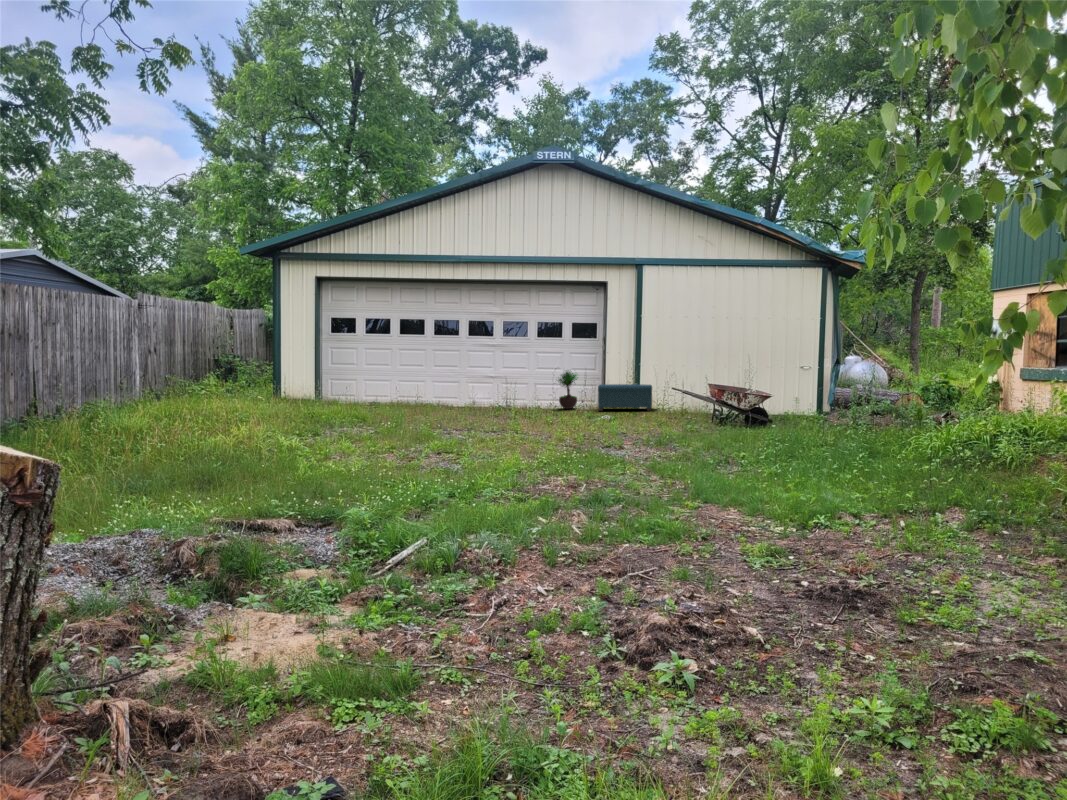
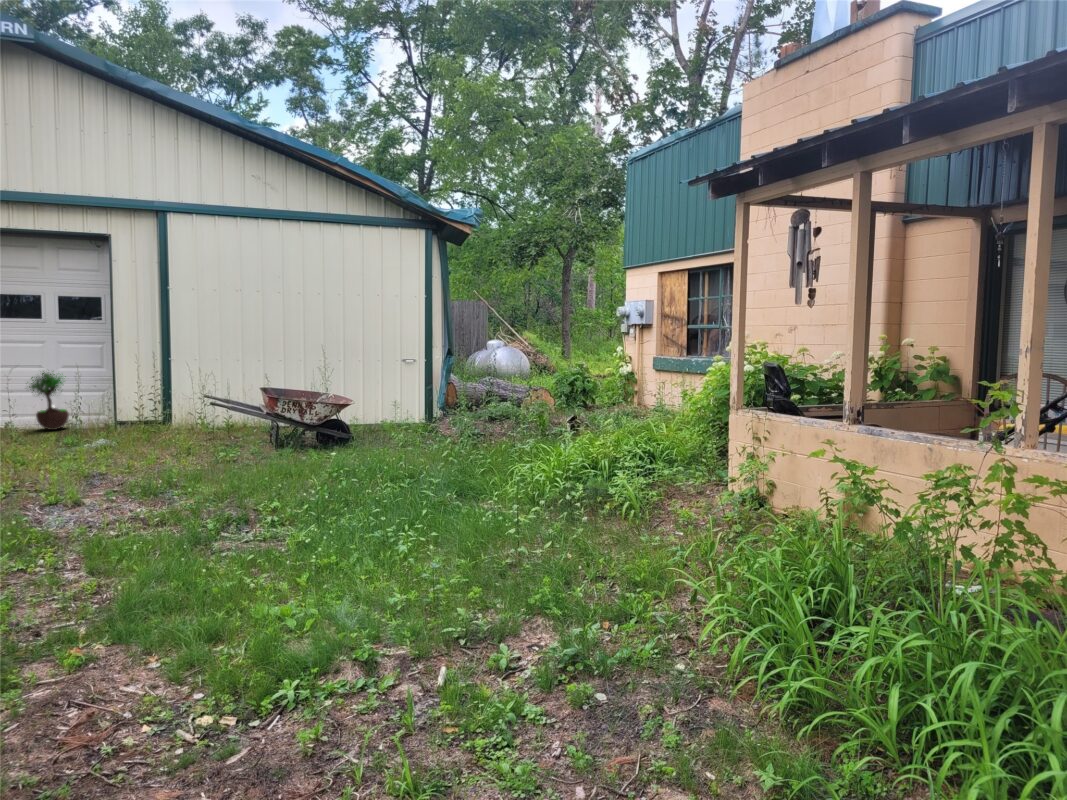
bench: present [598,384,652,411] -> none [94,389,189,432]

